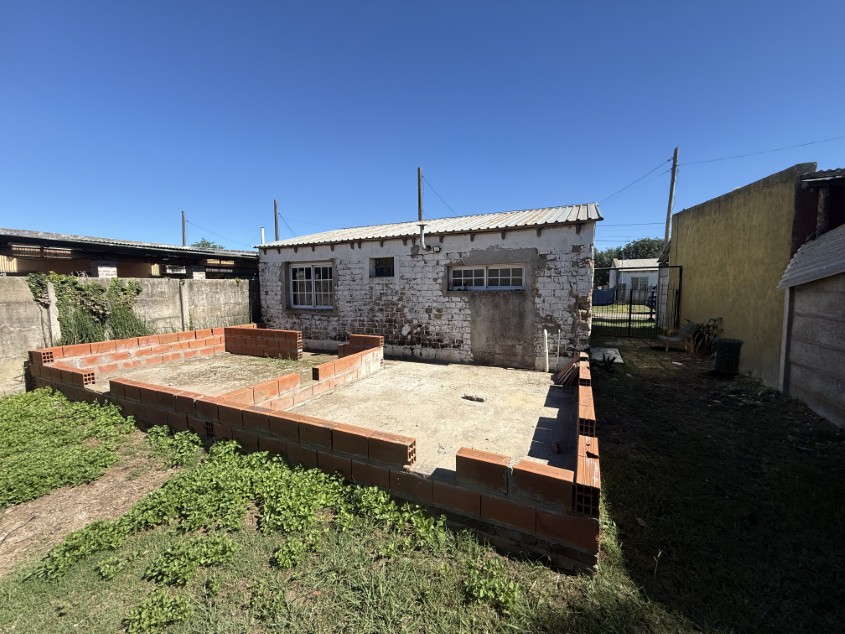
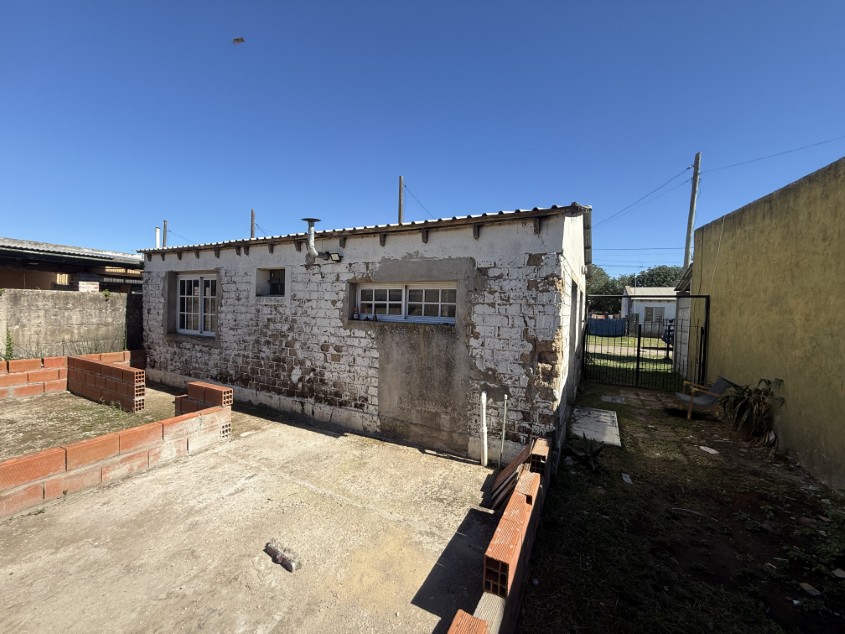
trash can: present [714,338,745,374] -> none [769,414,826,481]

